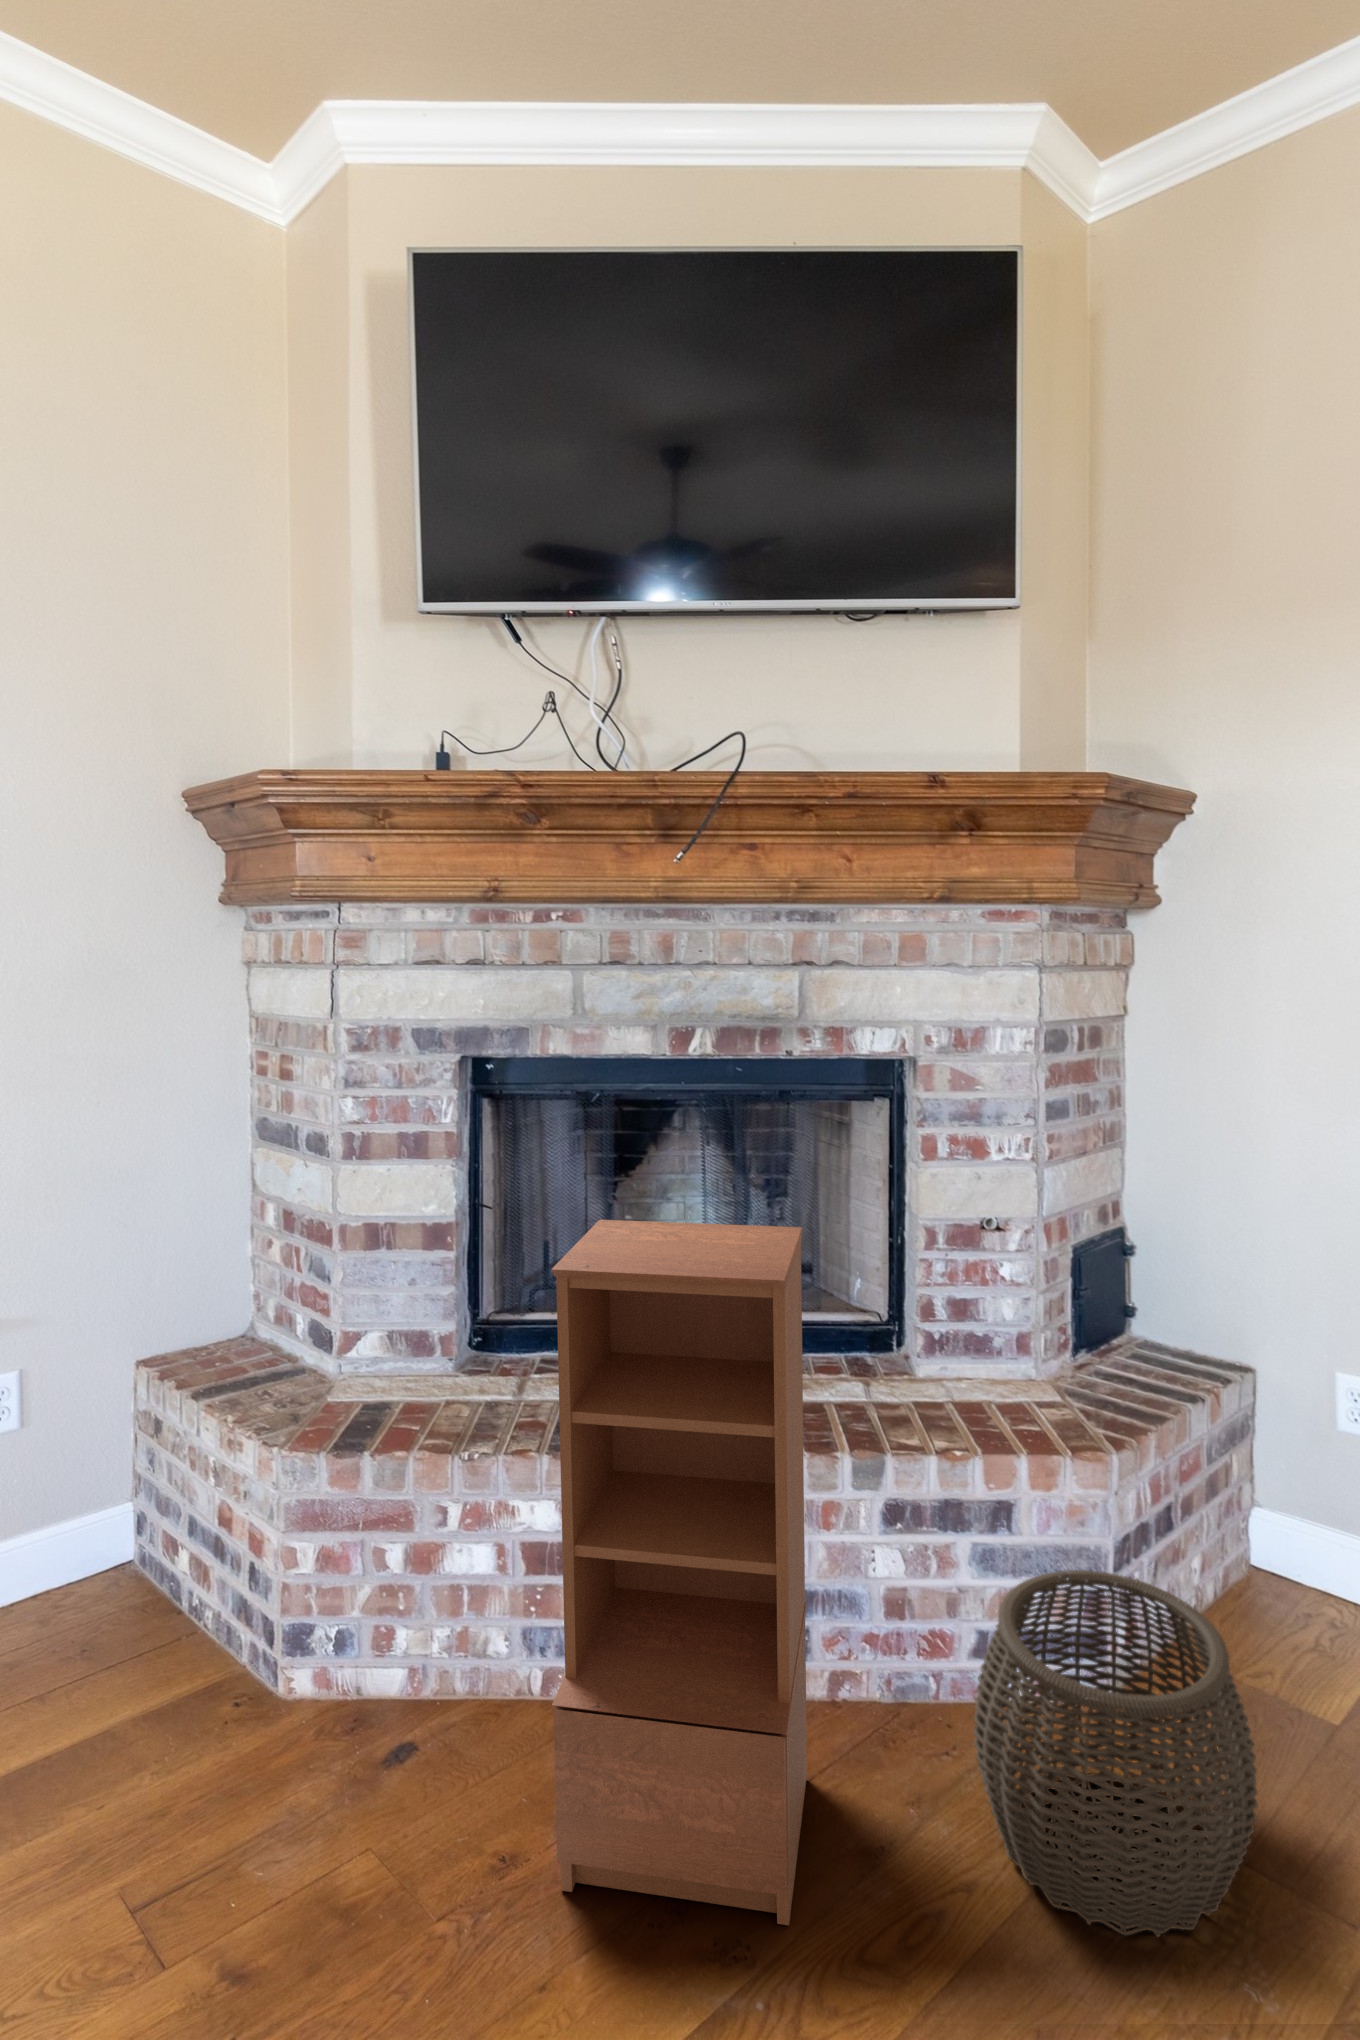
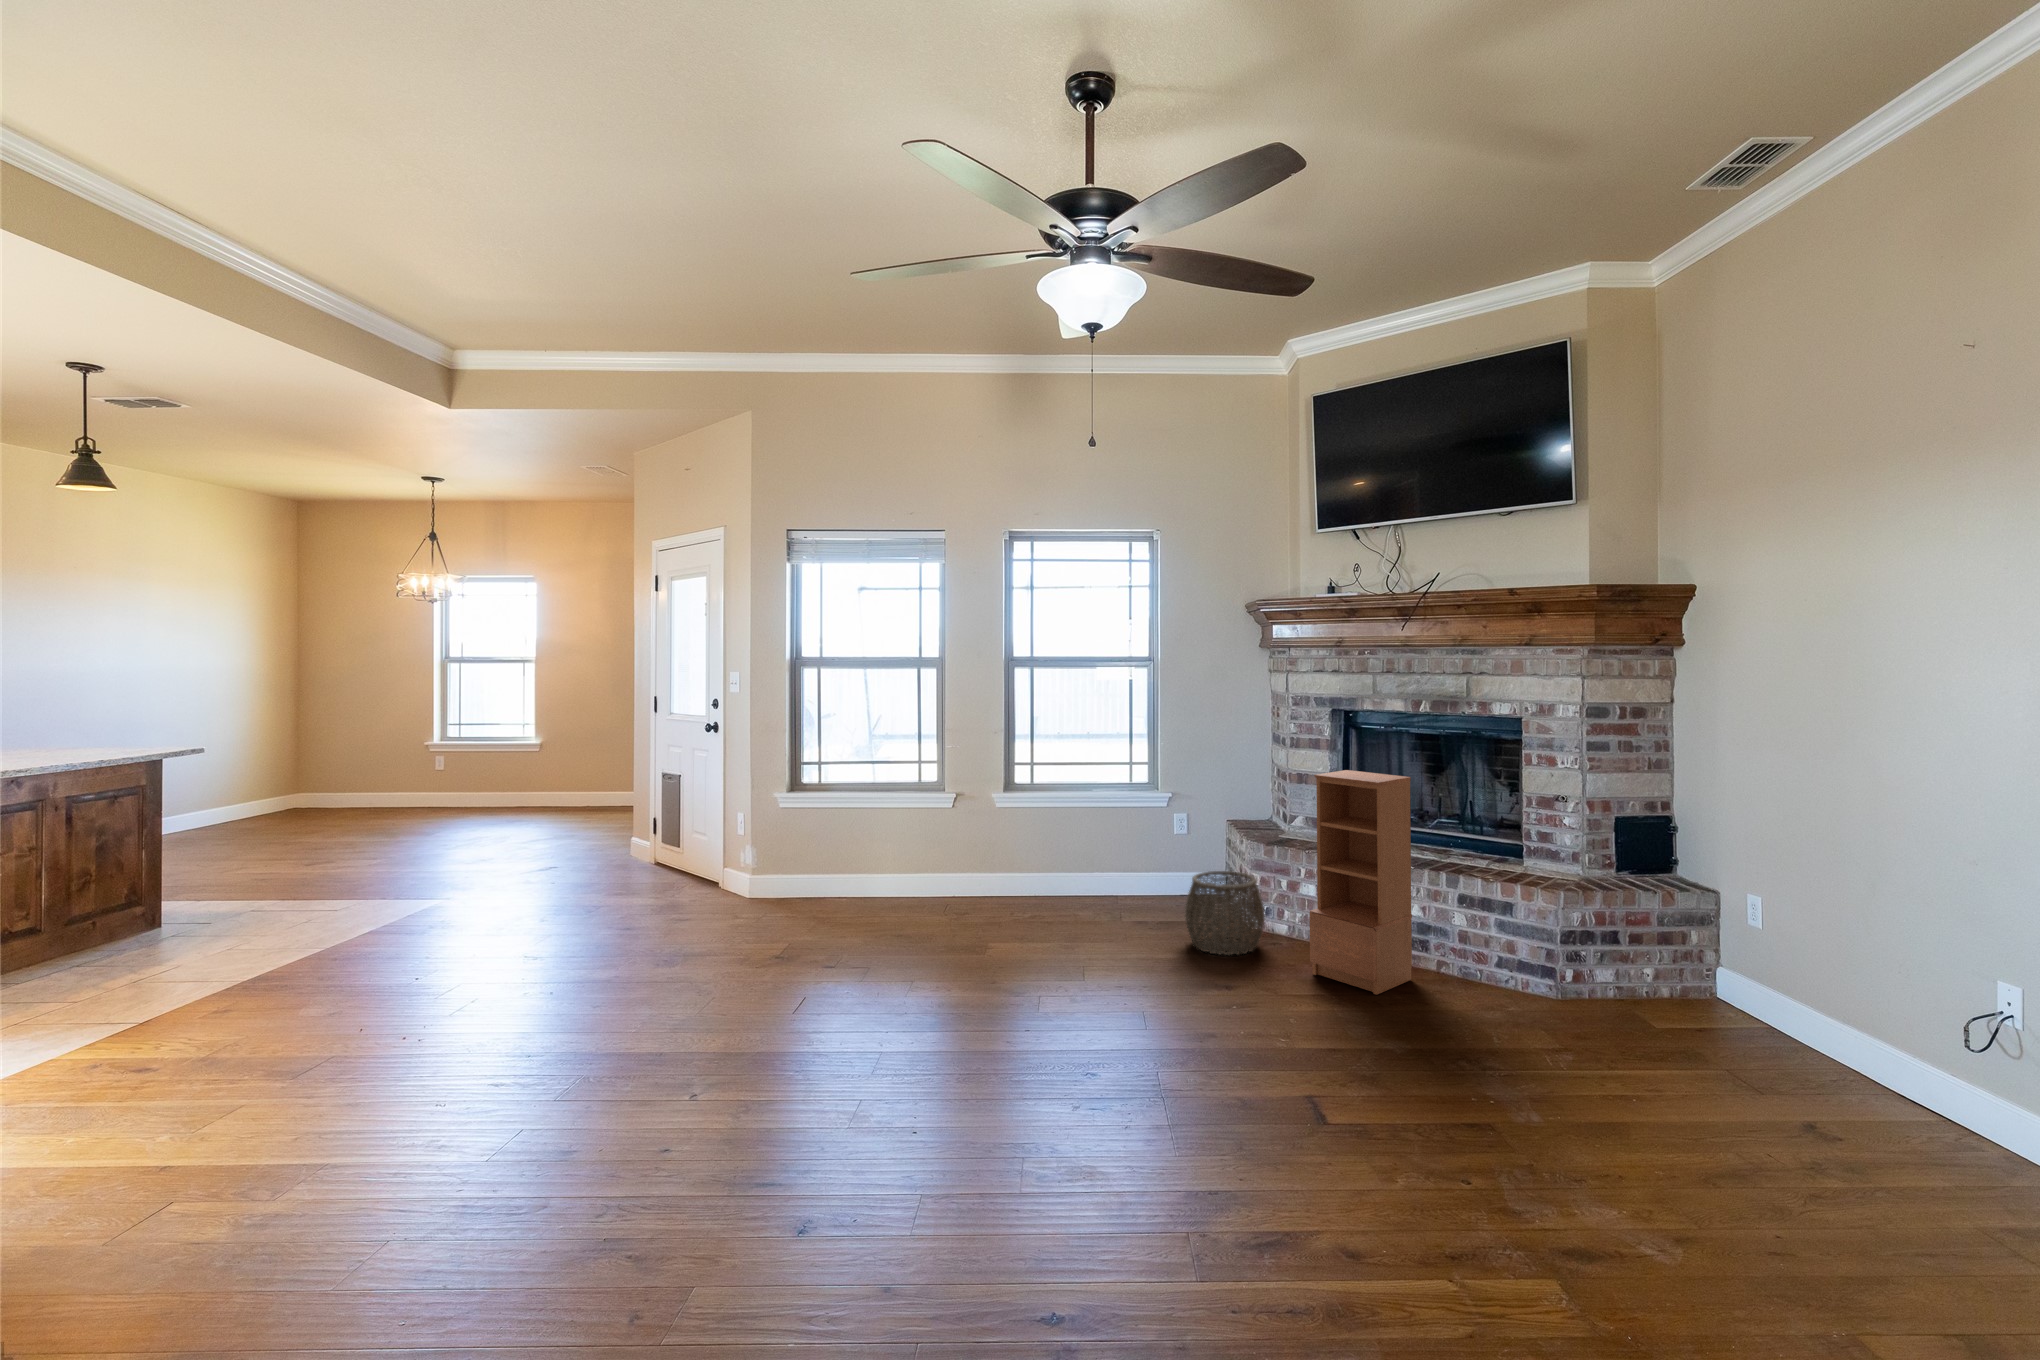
woven basket: present [974,1570,1258,1937] -> present [1185,871,1265,955]

